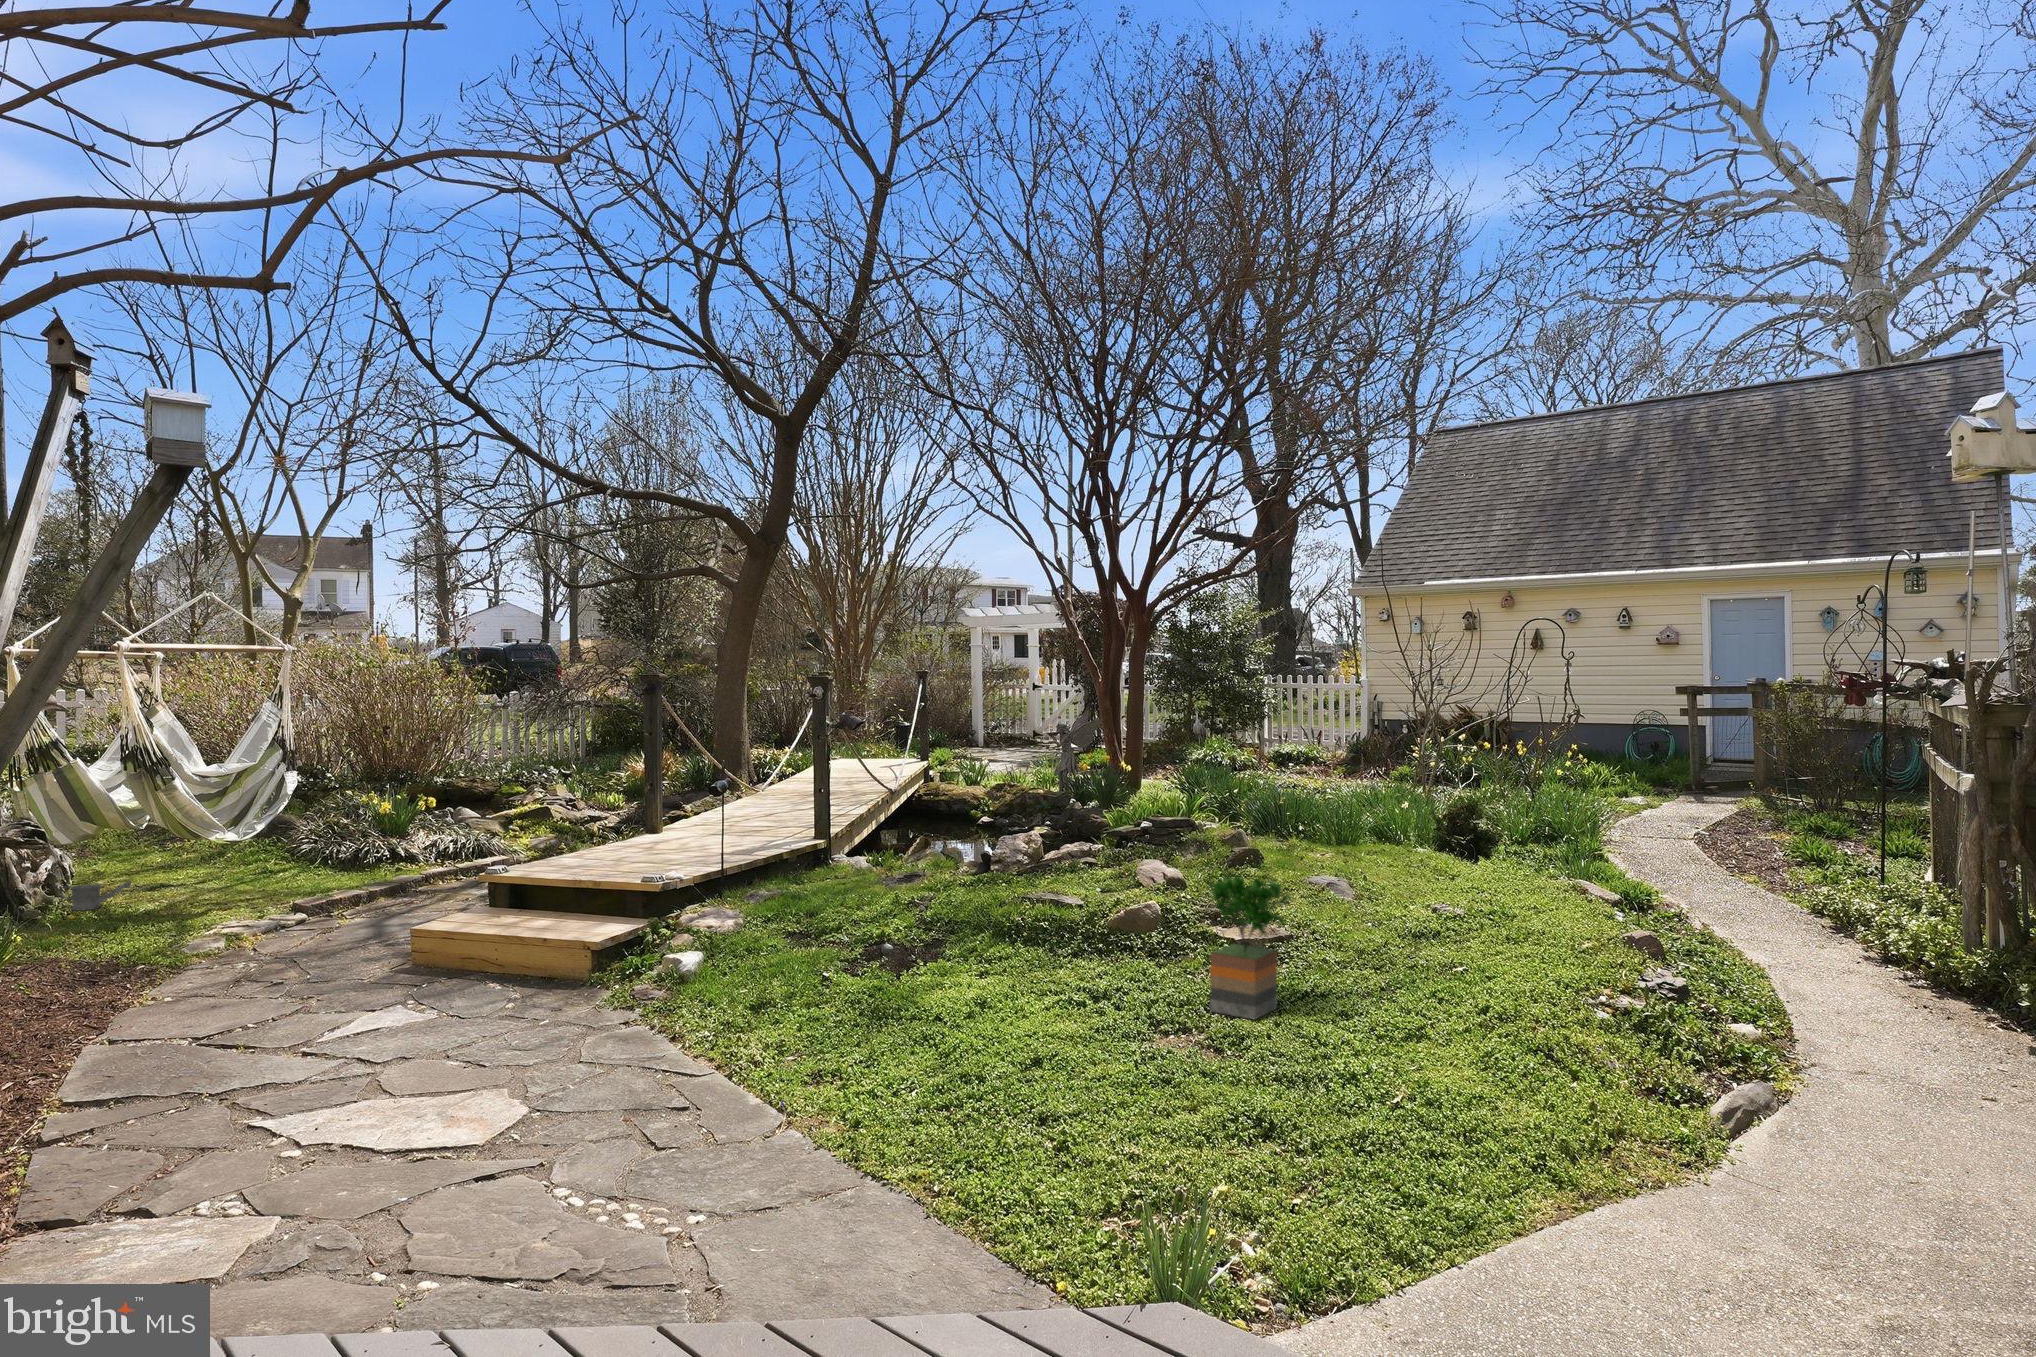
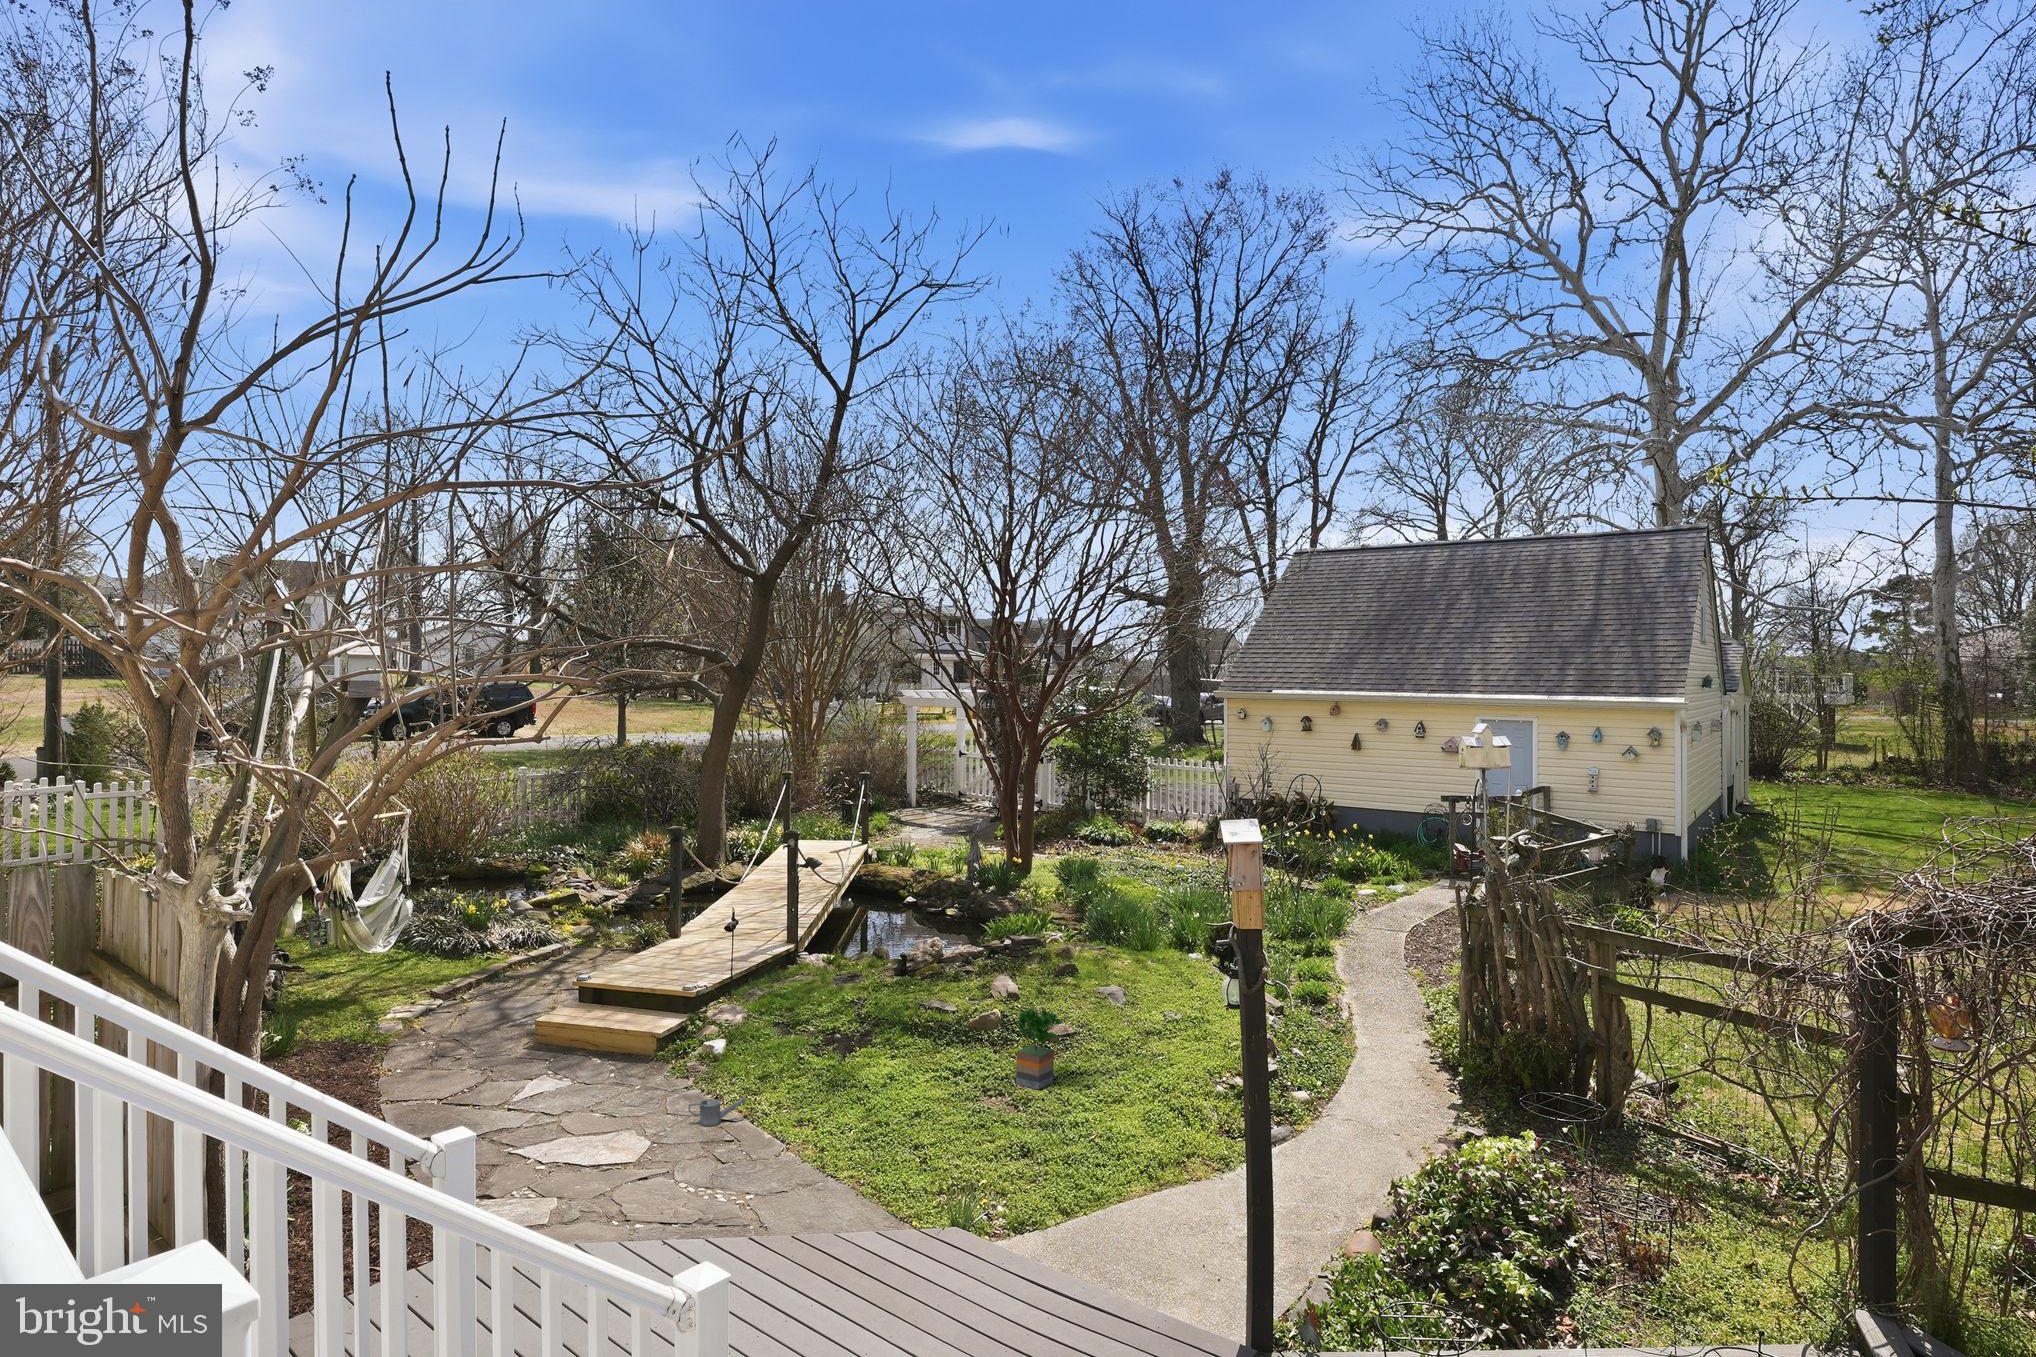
watering can: present [59,881,131,911] -> present [689,1096,746,1126]

